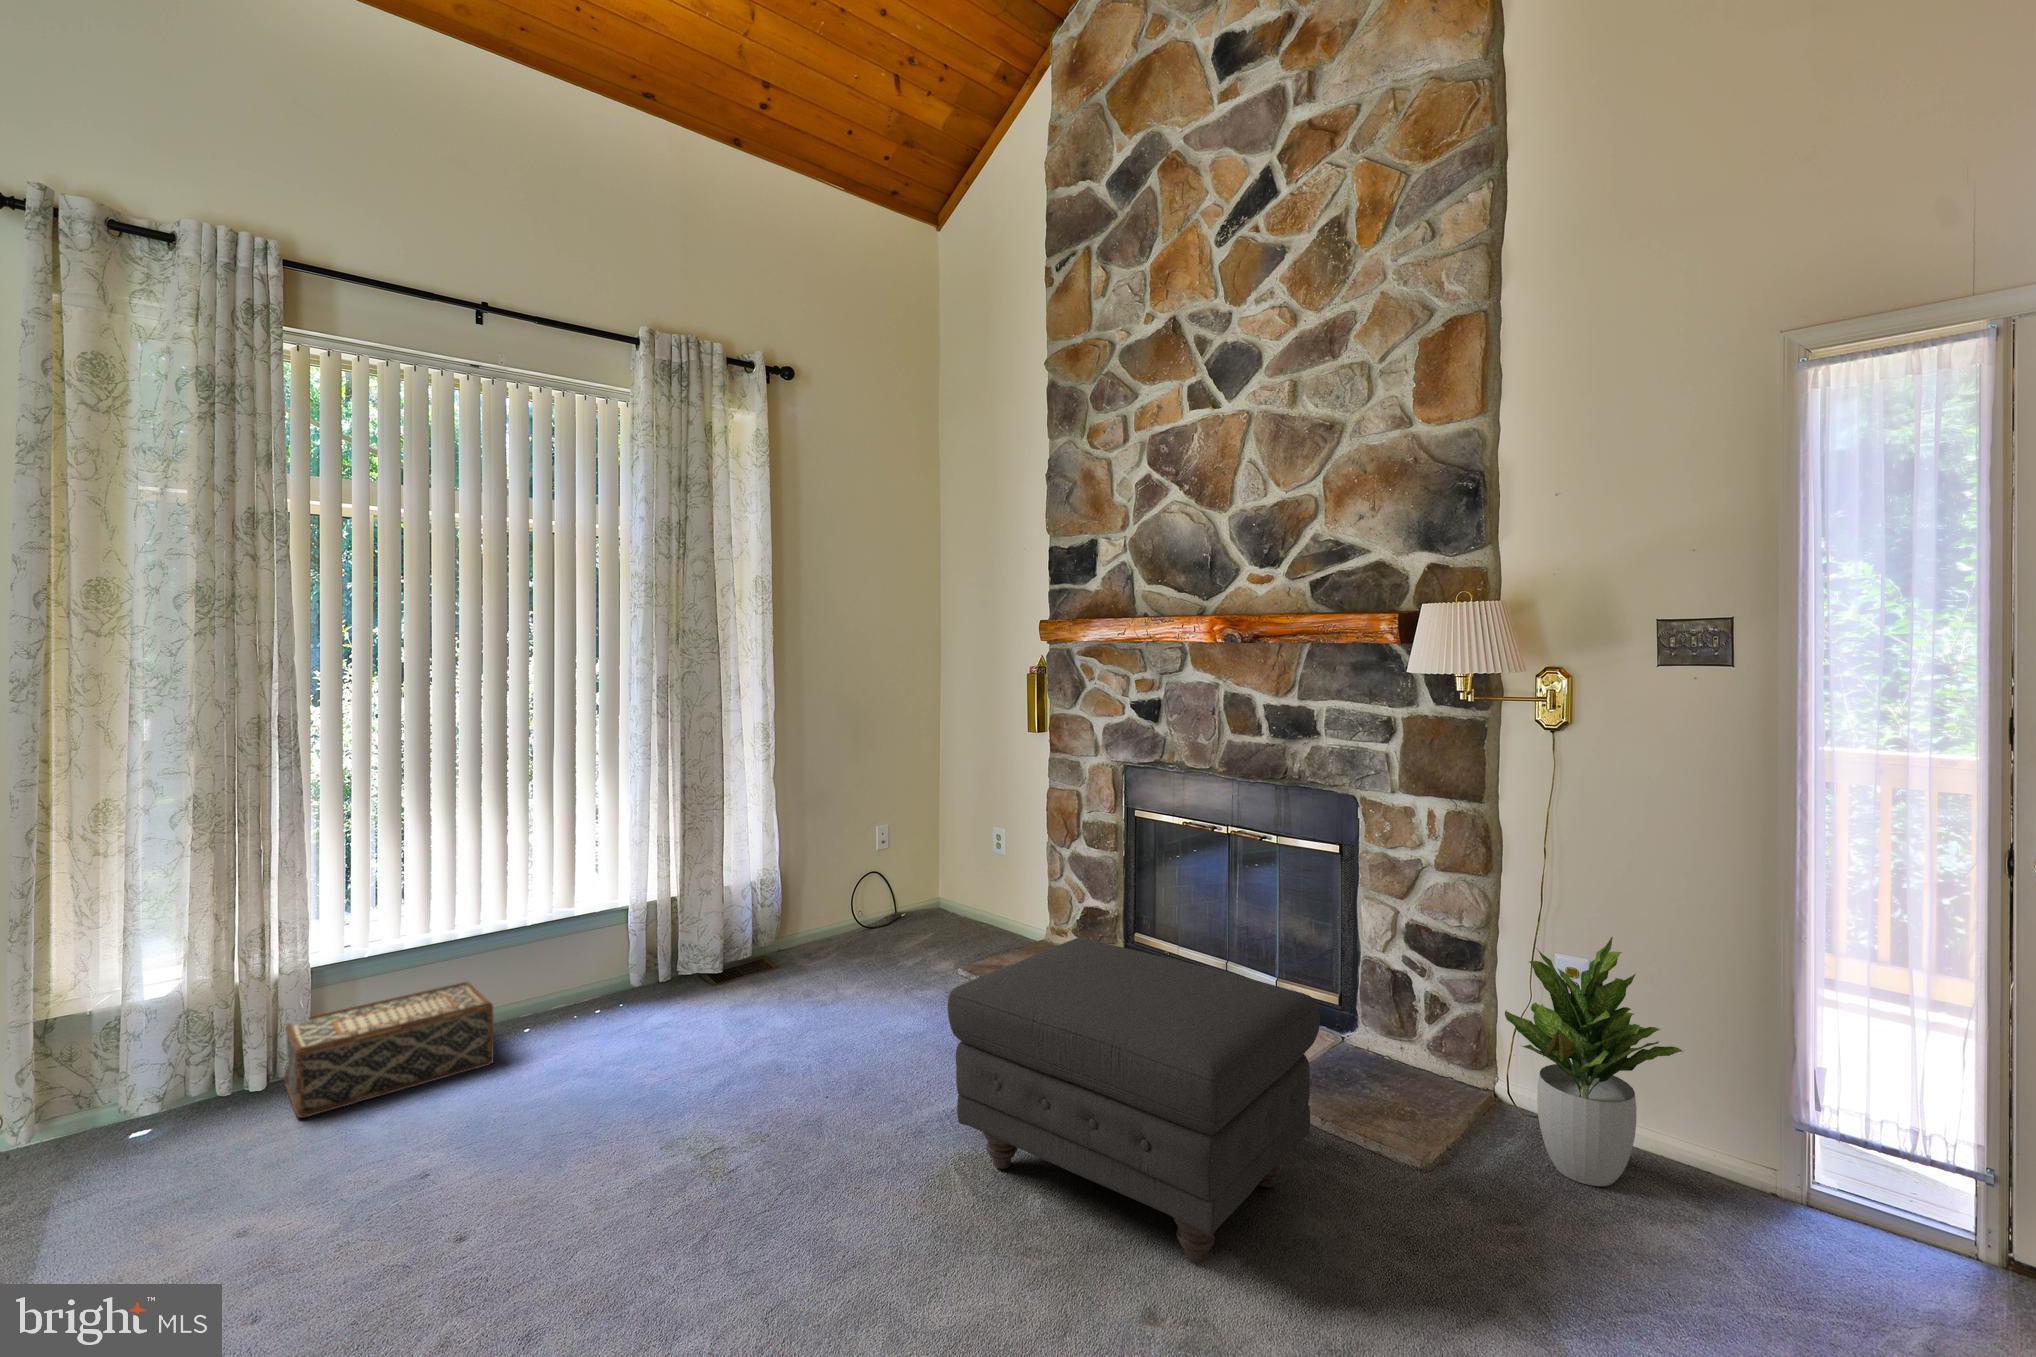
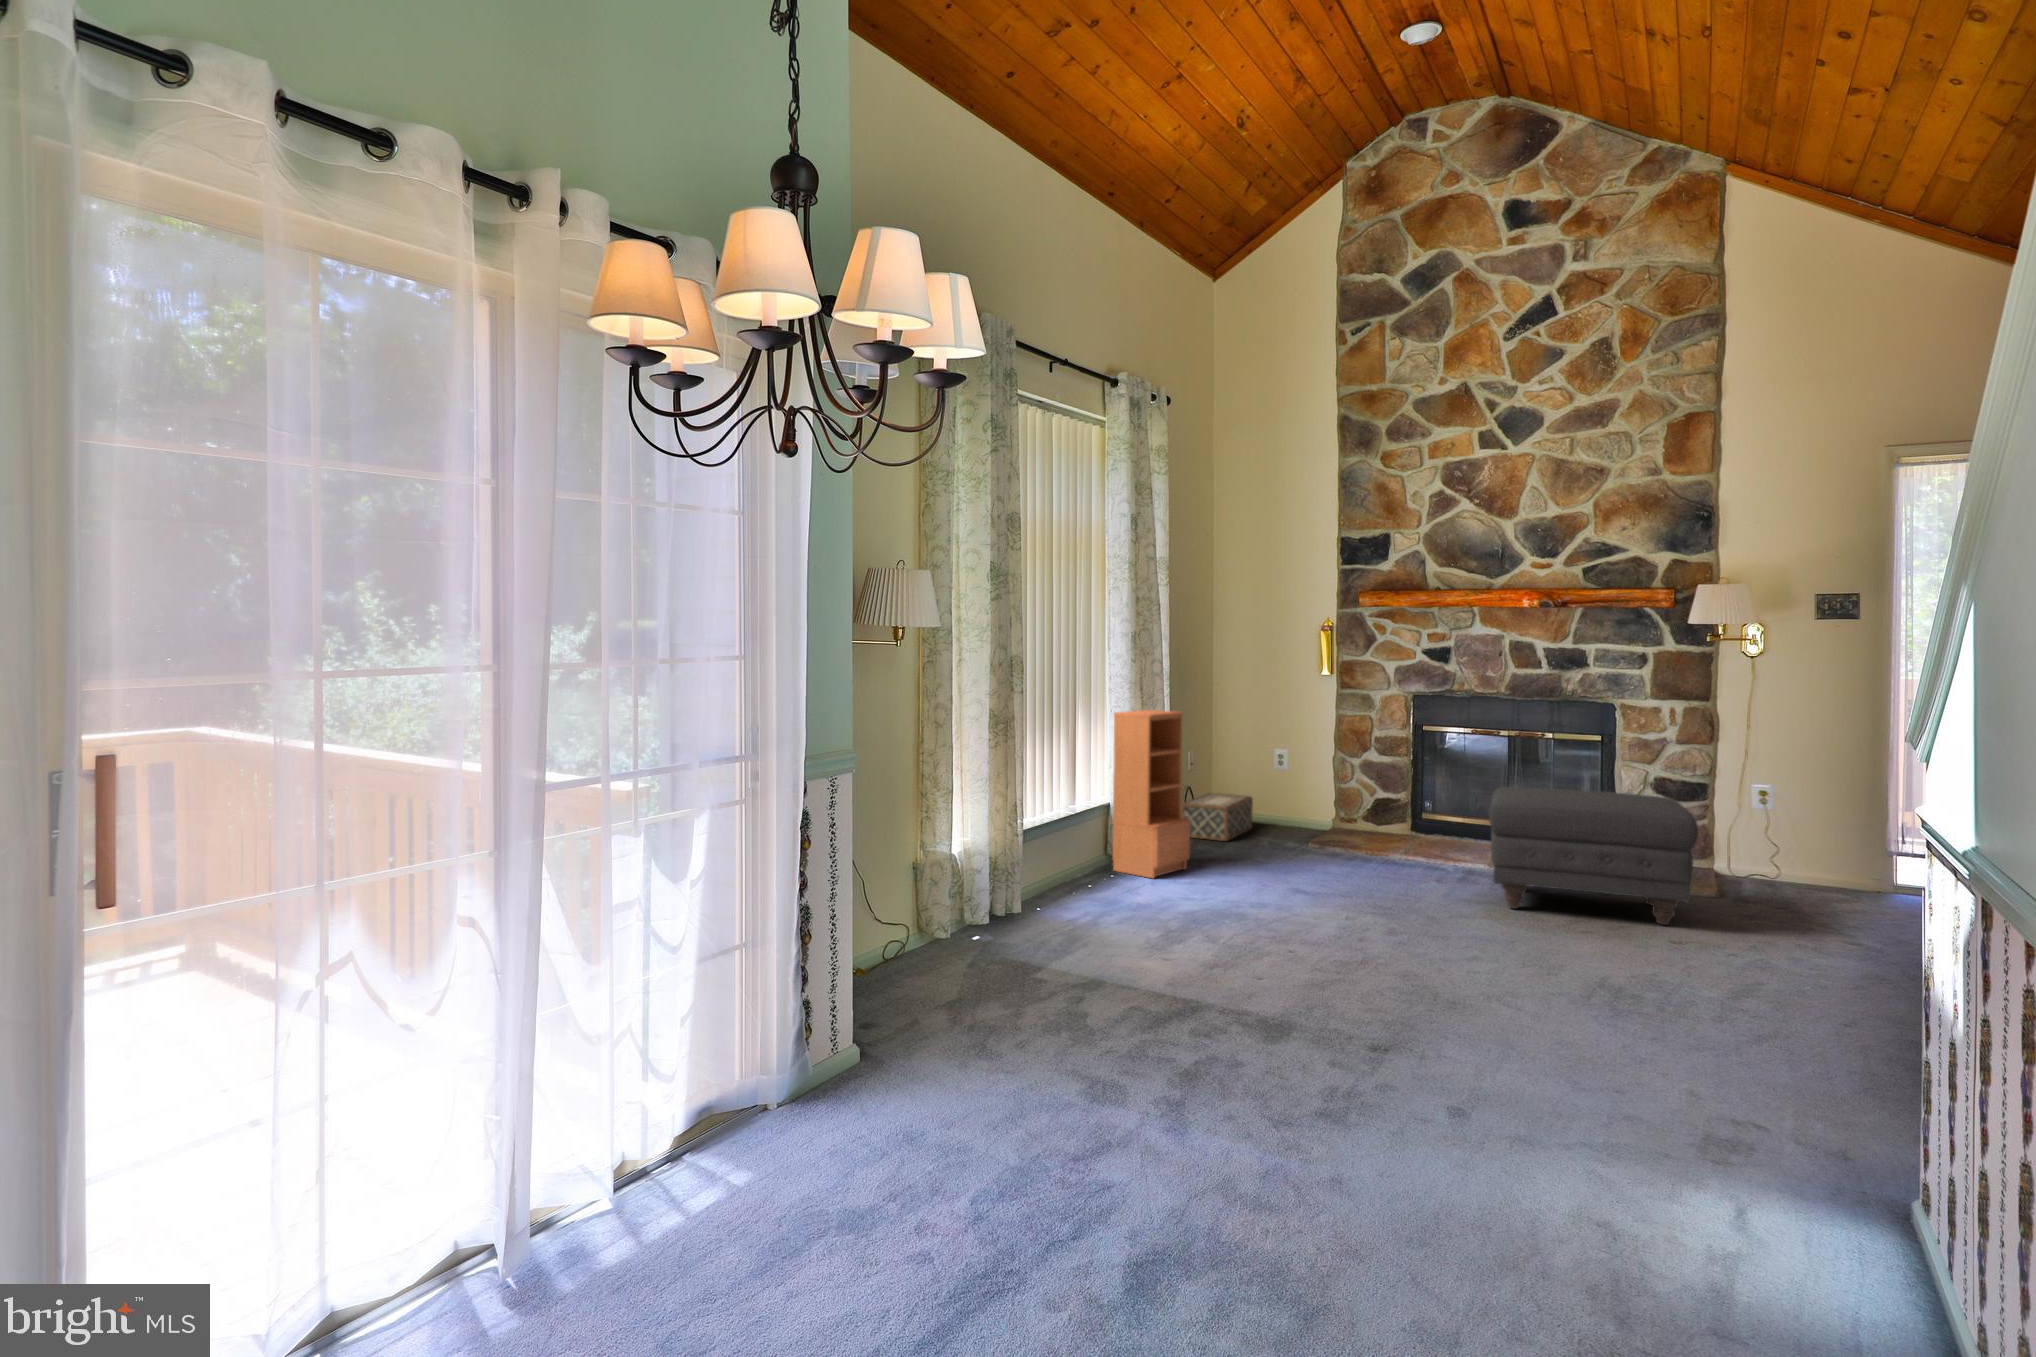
bookcase: none [607,785,708,1028] -> present [1113,710,1190,878]
potted plant: present [1505,937,1682,1186] -> none [1737,764,1840,895]
woven basket: present [284,982,494,1118] -> present [1181,793,1253,841]

